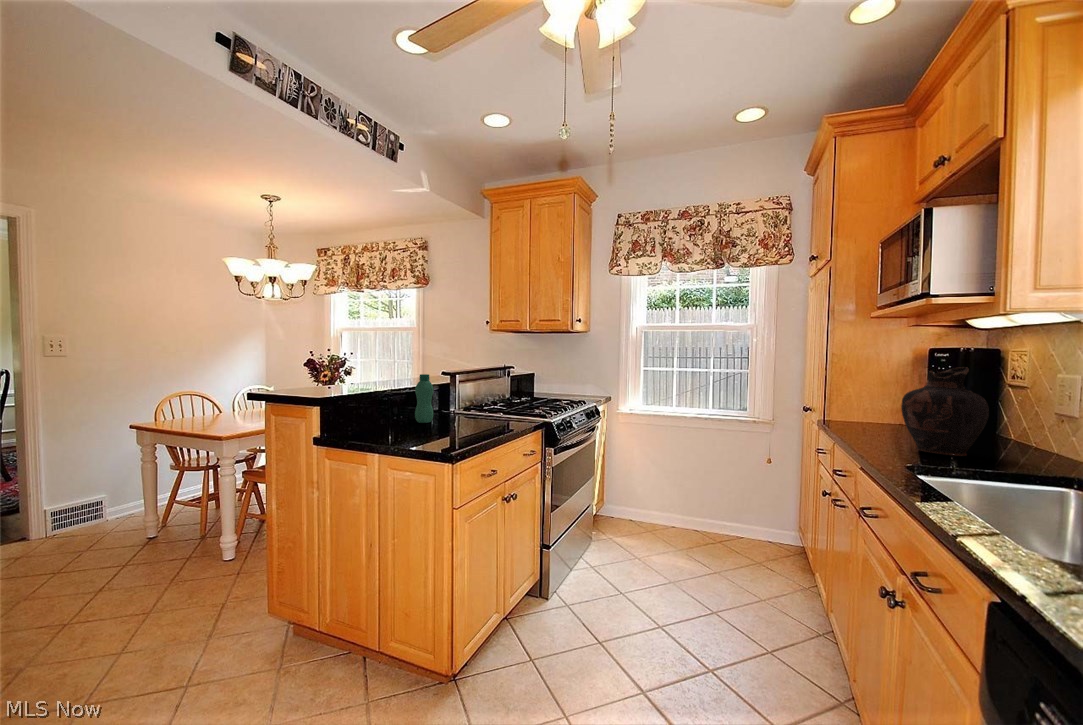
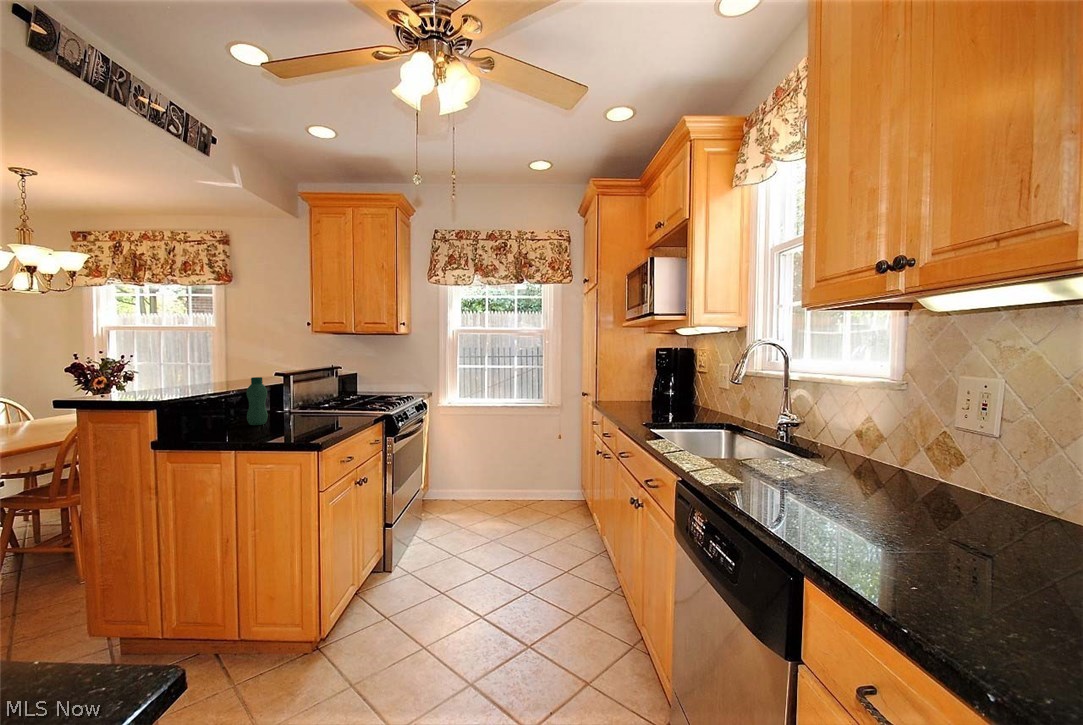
vase: present [901,367,989,456] -> none [641,360,685,416]

